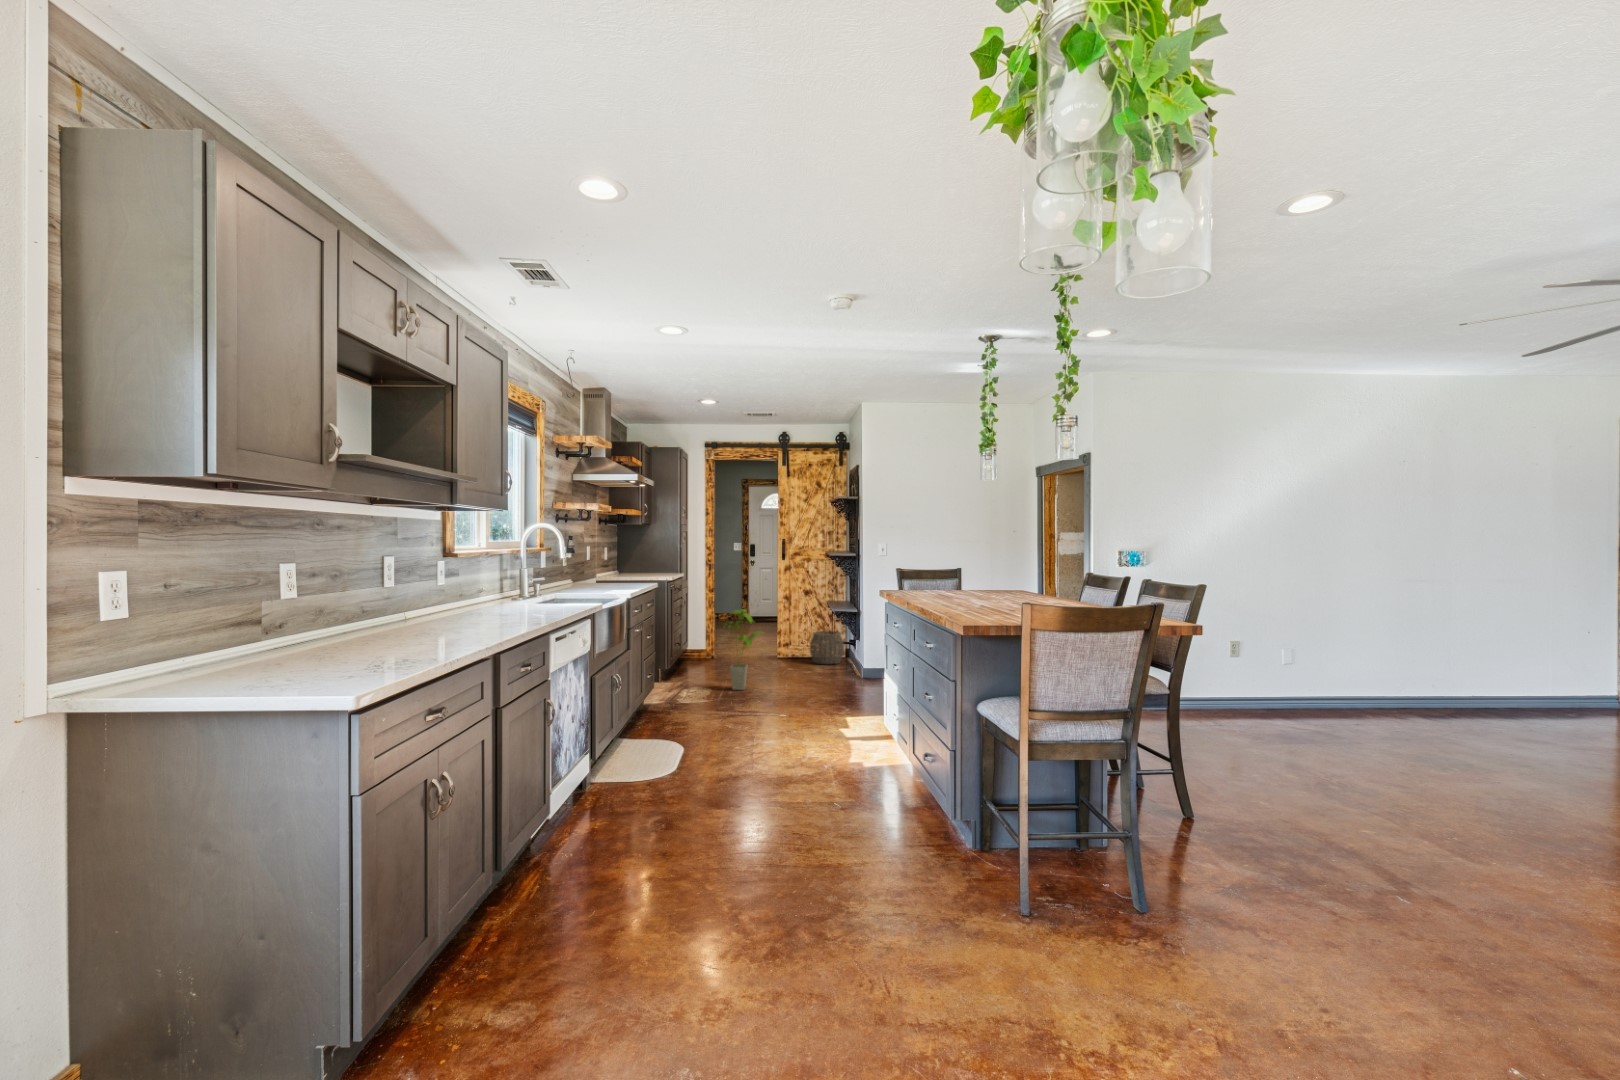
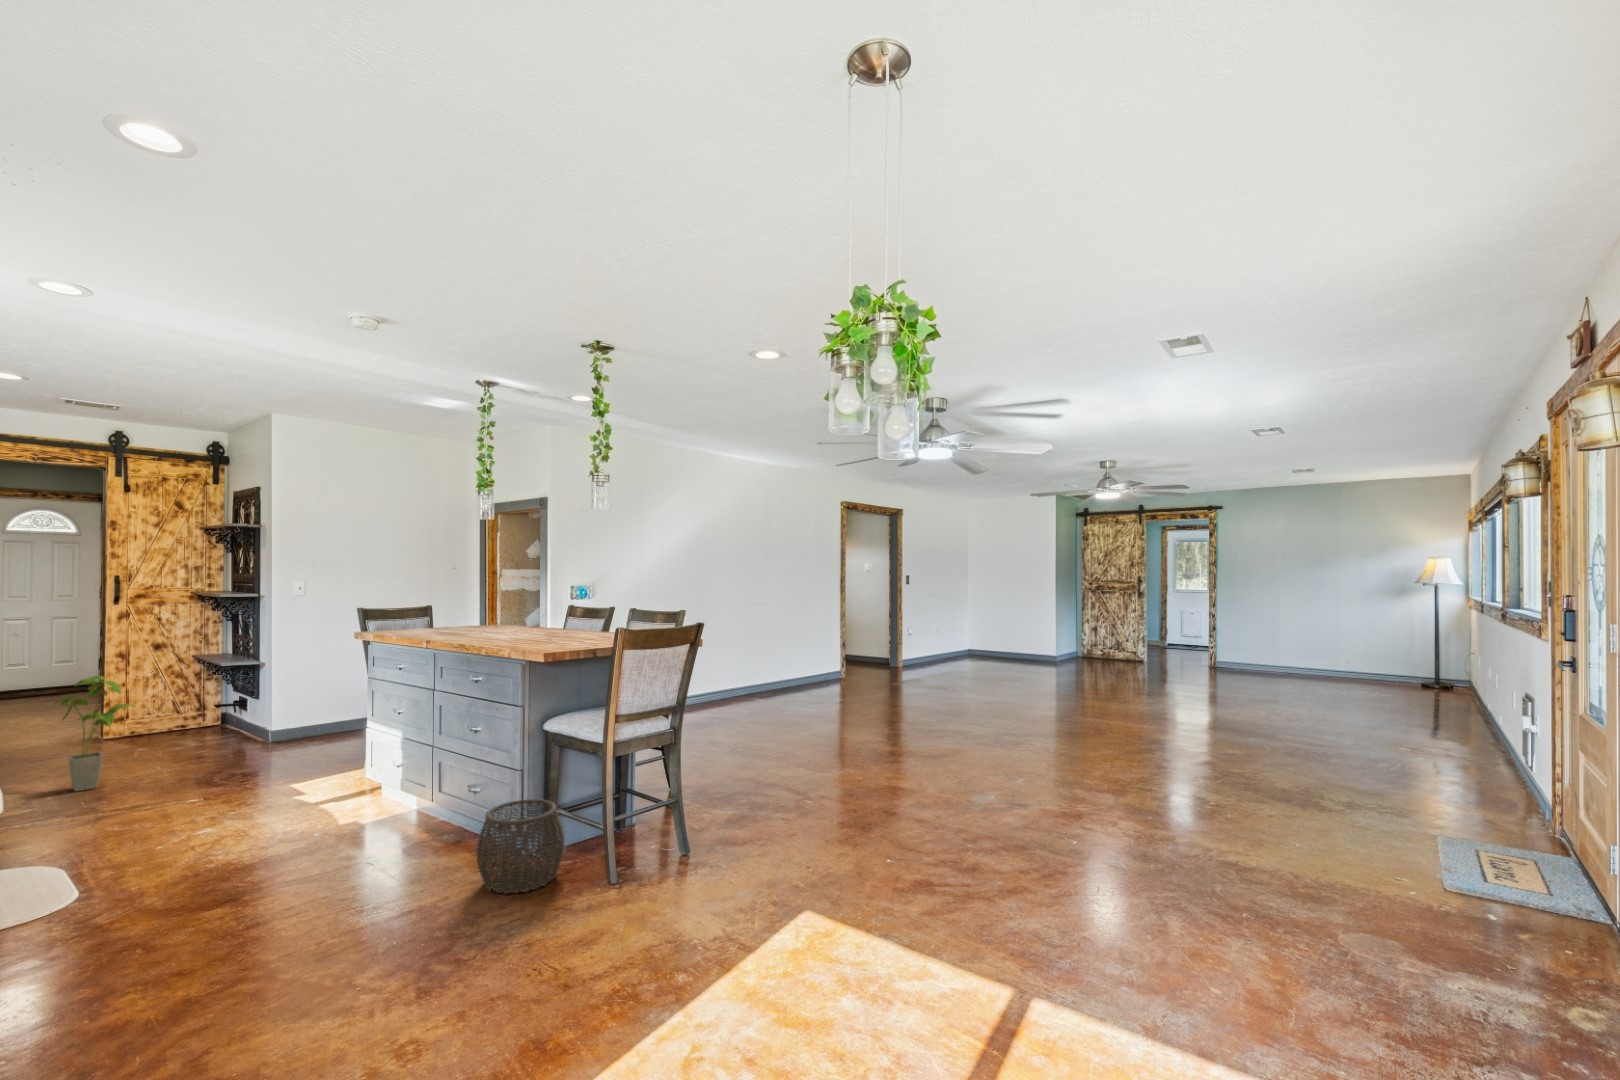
woven basket: present [810,631,844,664] -> present [476,799,565,894]

